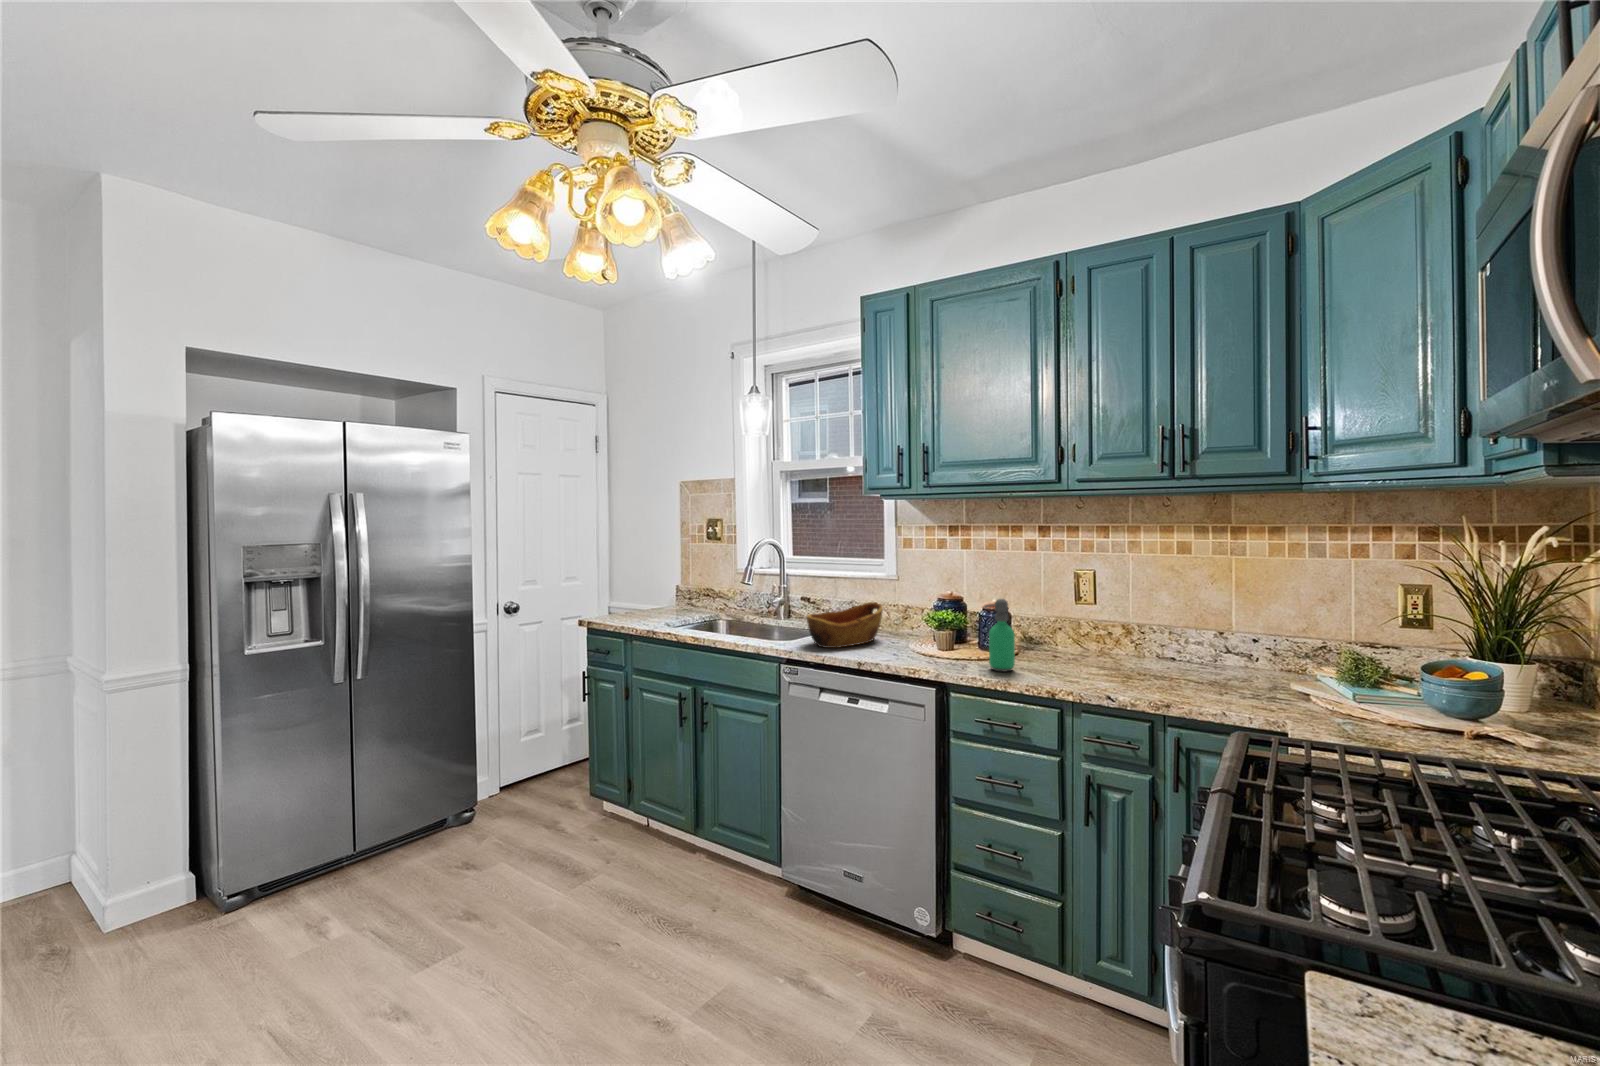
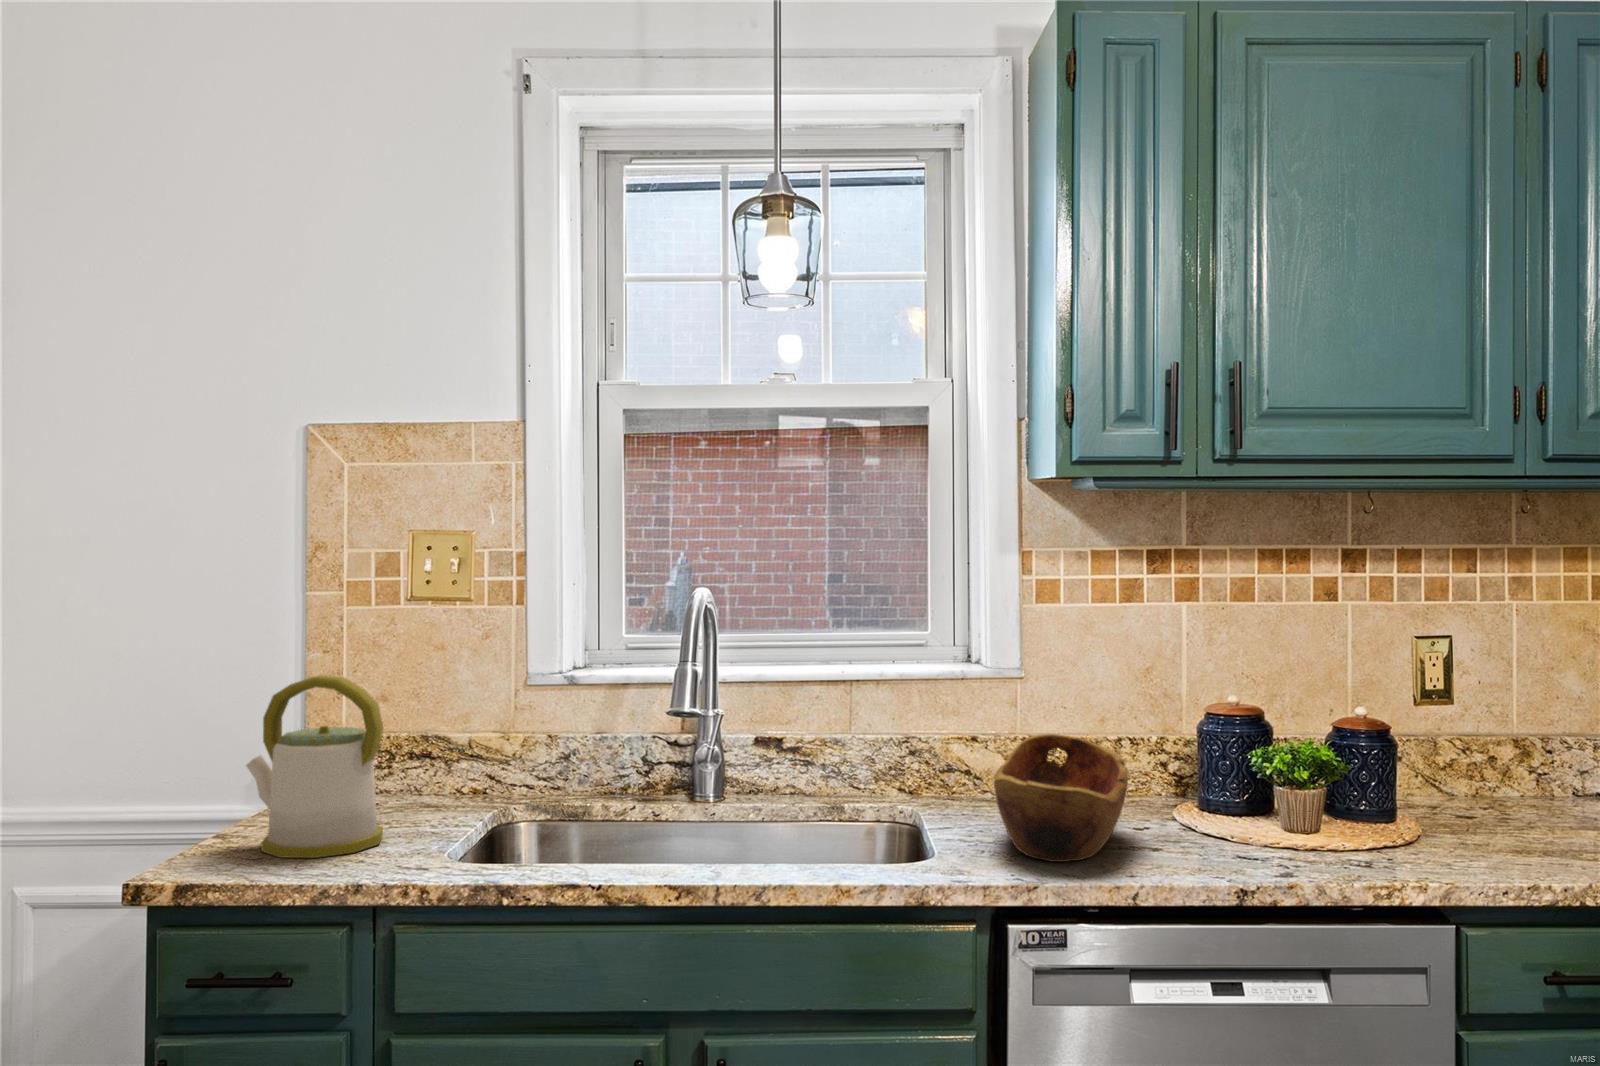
kettle: none [629,566,665,621] -> present [246,675,383,858]
soap dispenser: present [984,599,1015,672] -> none [1485,701,1548,862]

